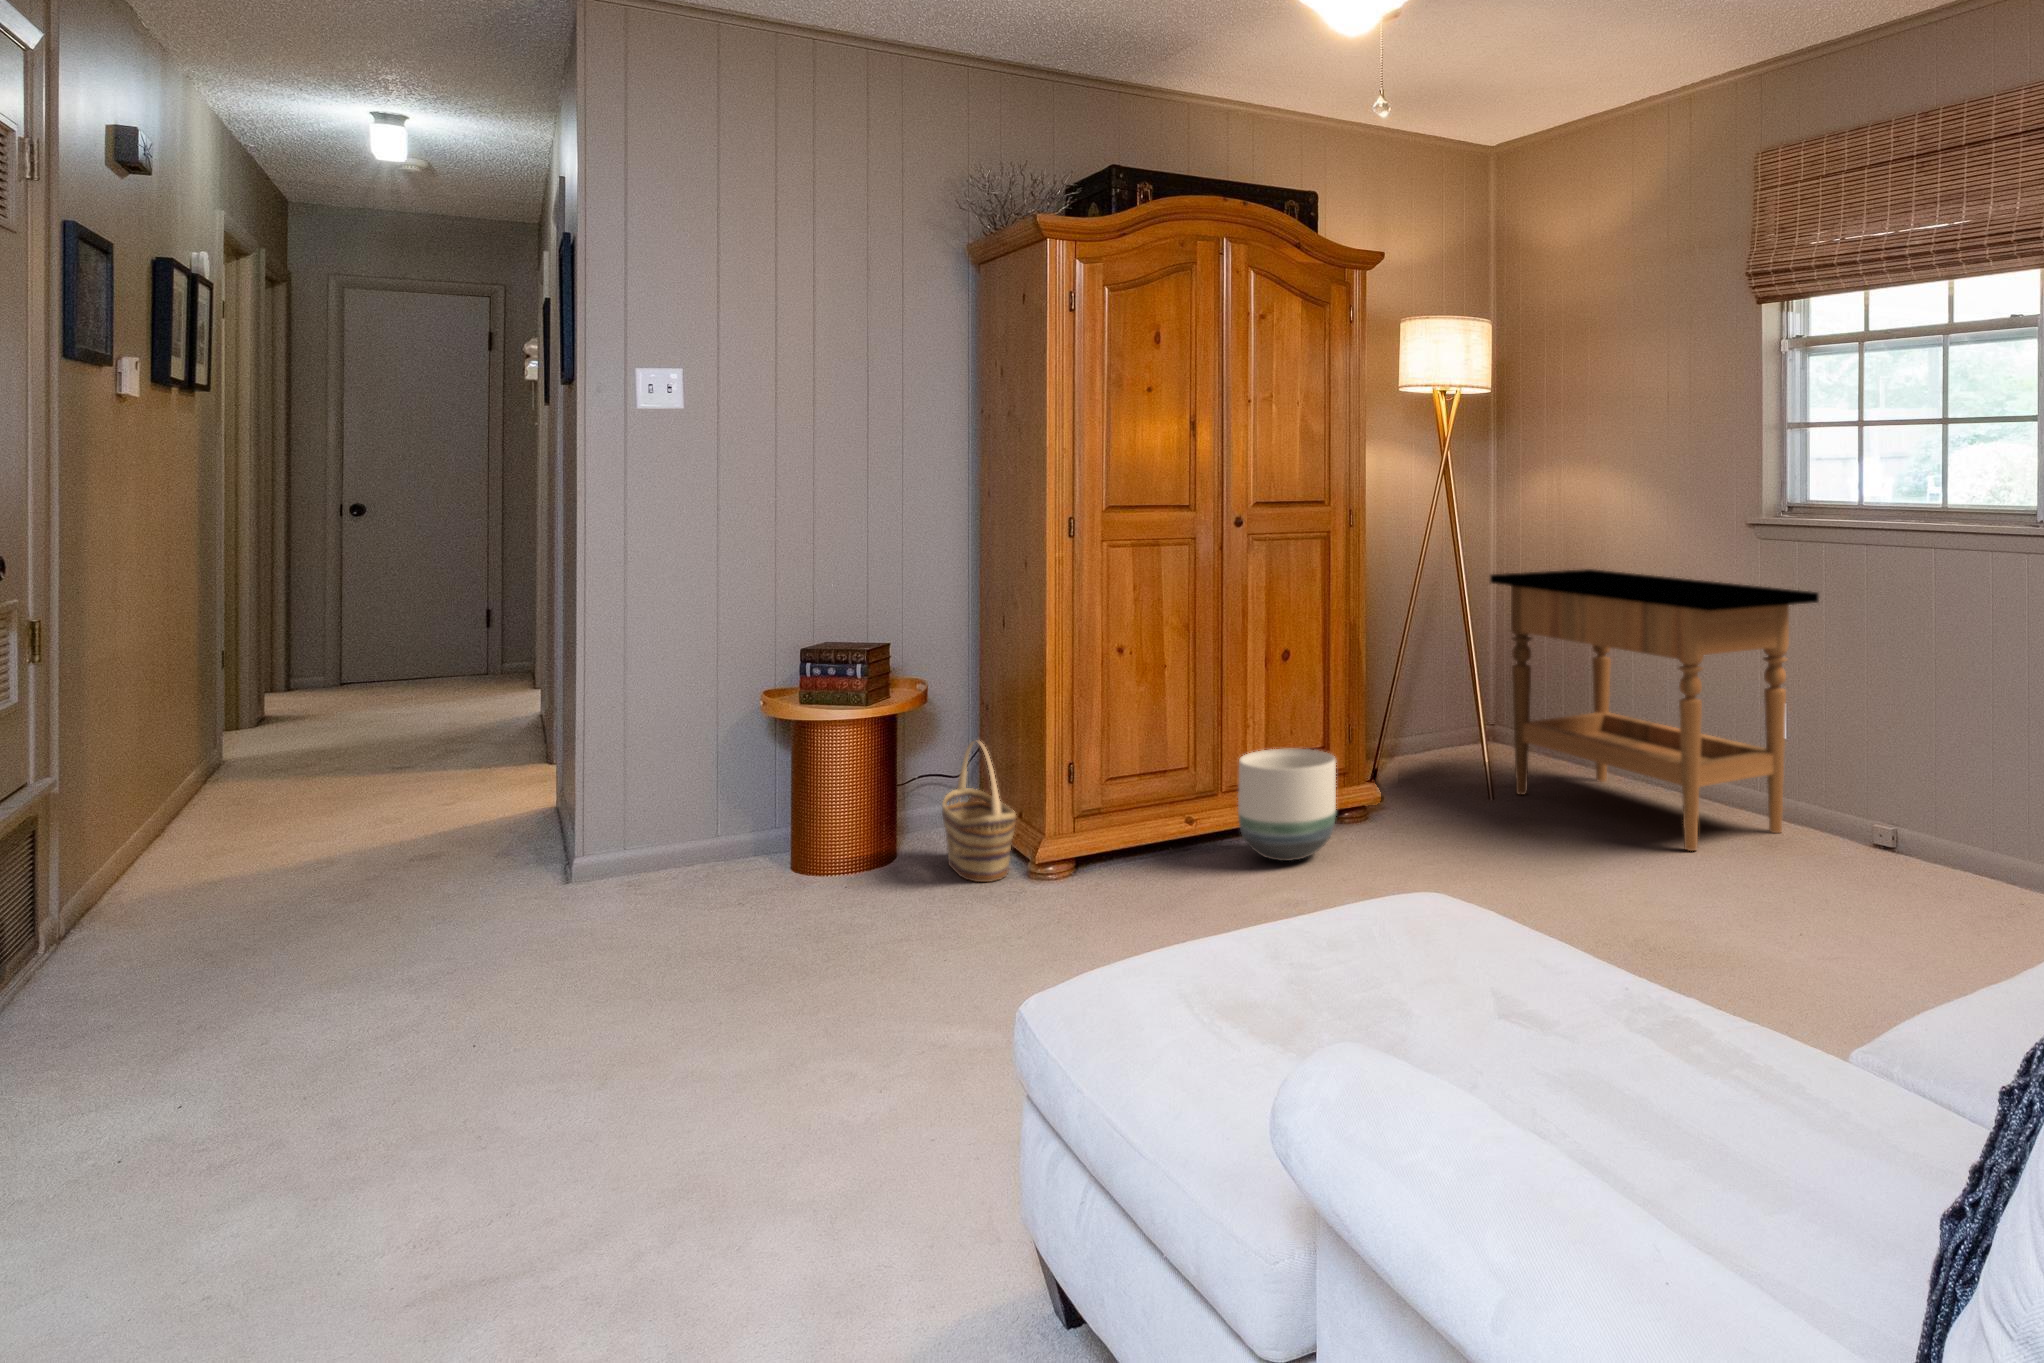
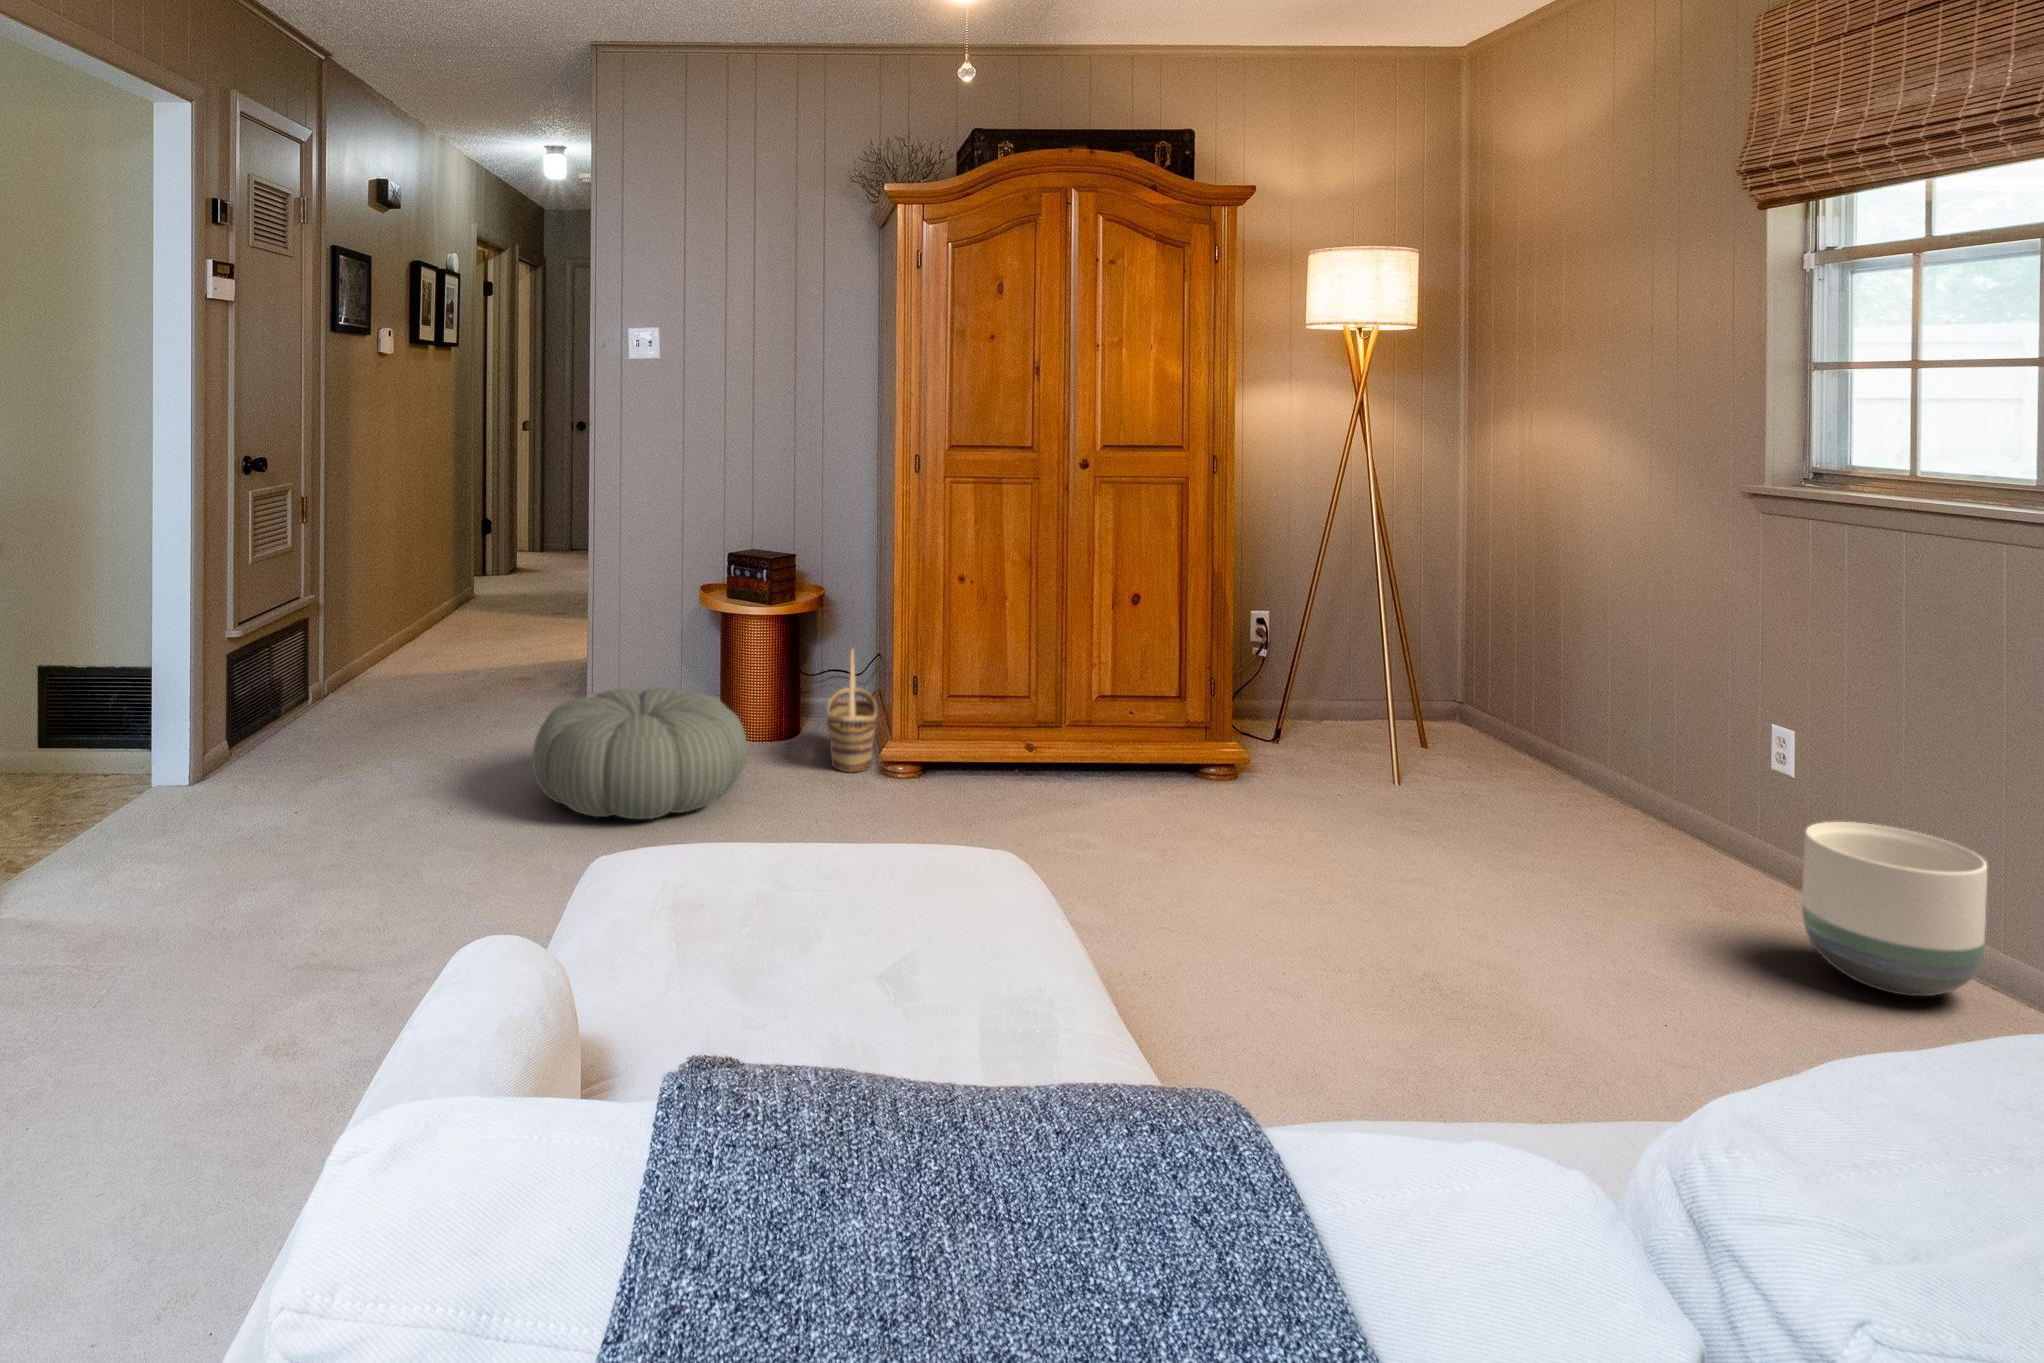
side table: present [1490,569,1819,851] -> none [1409,532,1814,888]
planter: present [1238,749,1336,861] -> present [1802,822,1987,996]
pouf: none [604,814,895,982] -> present [532,688,747,819]

